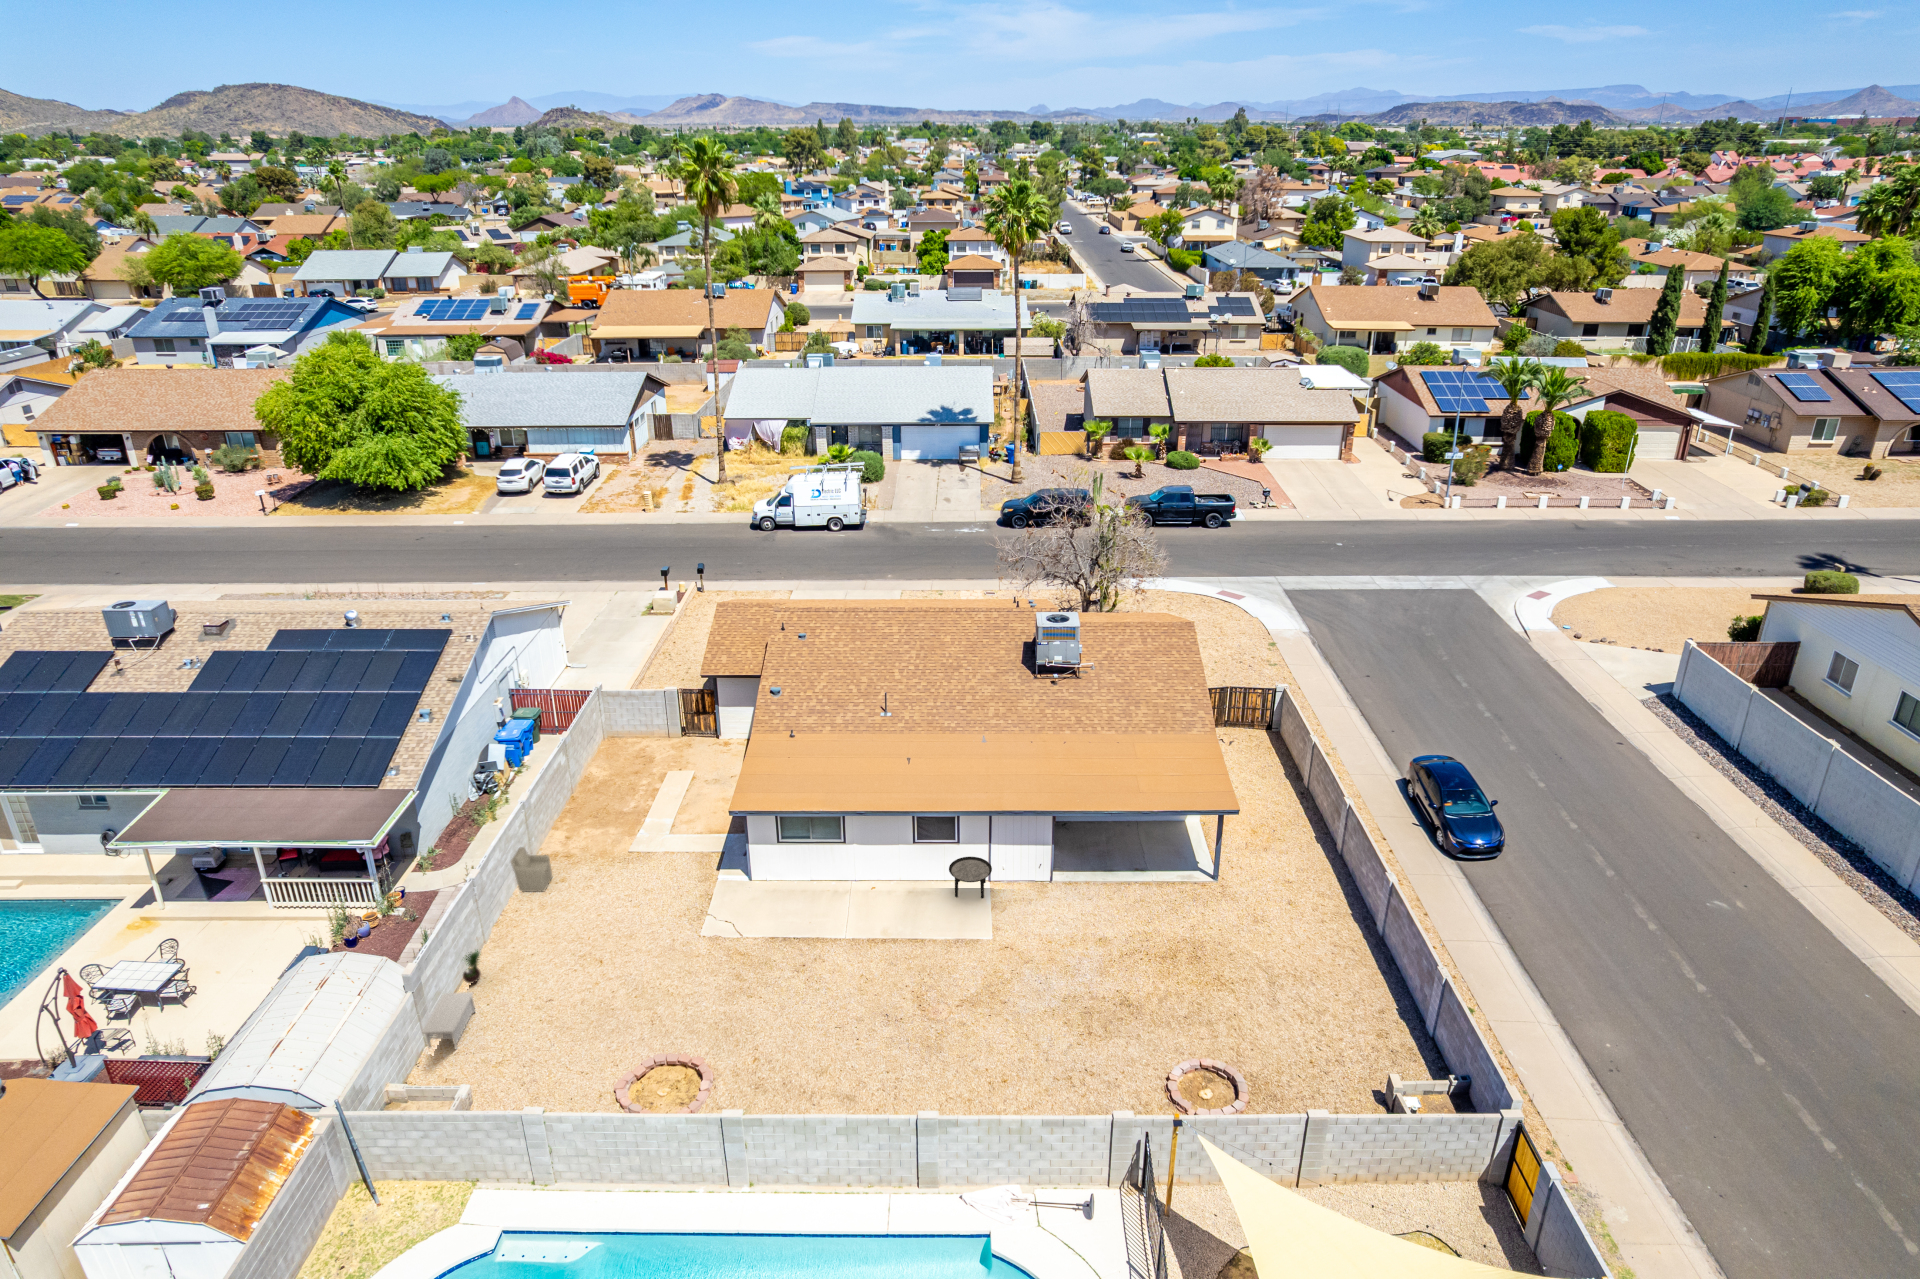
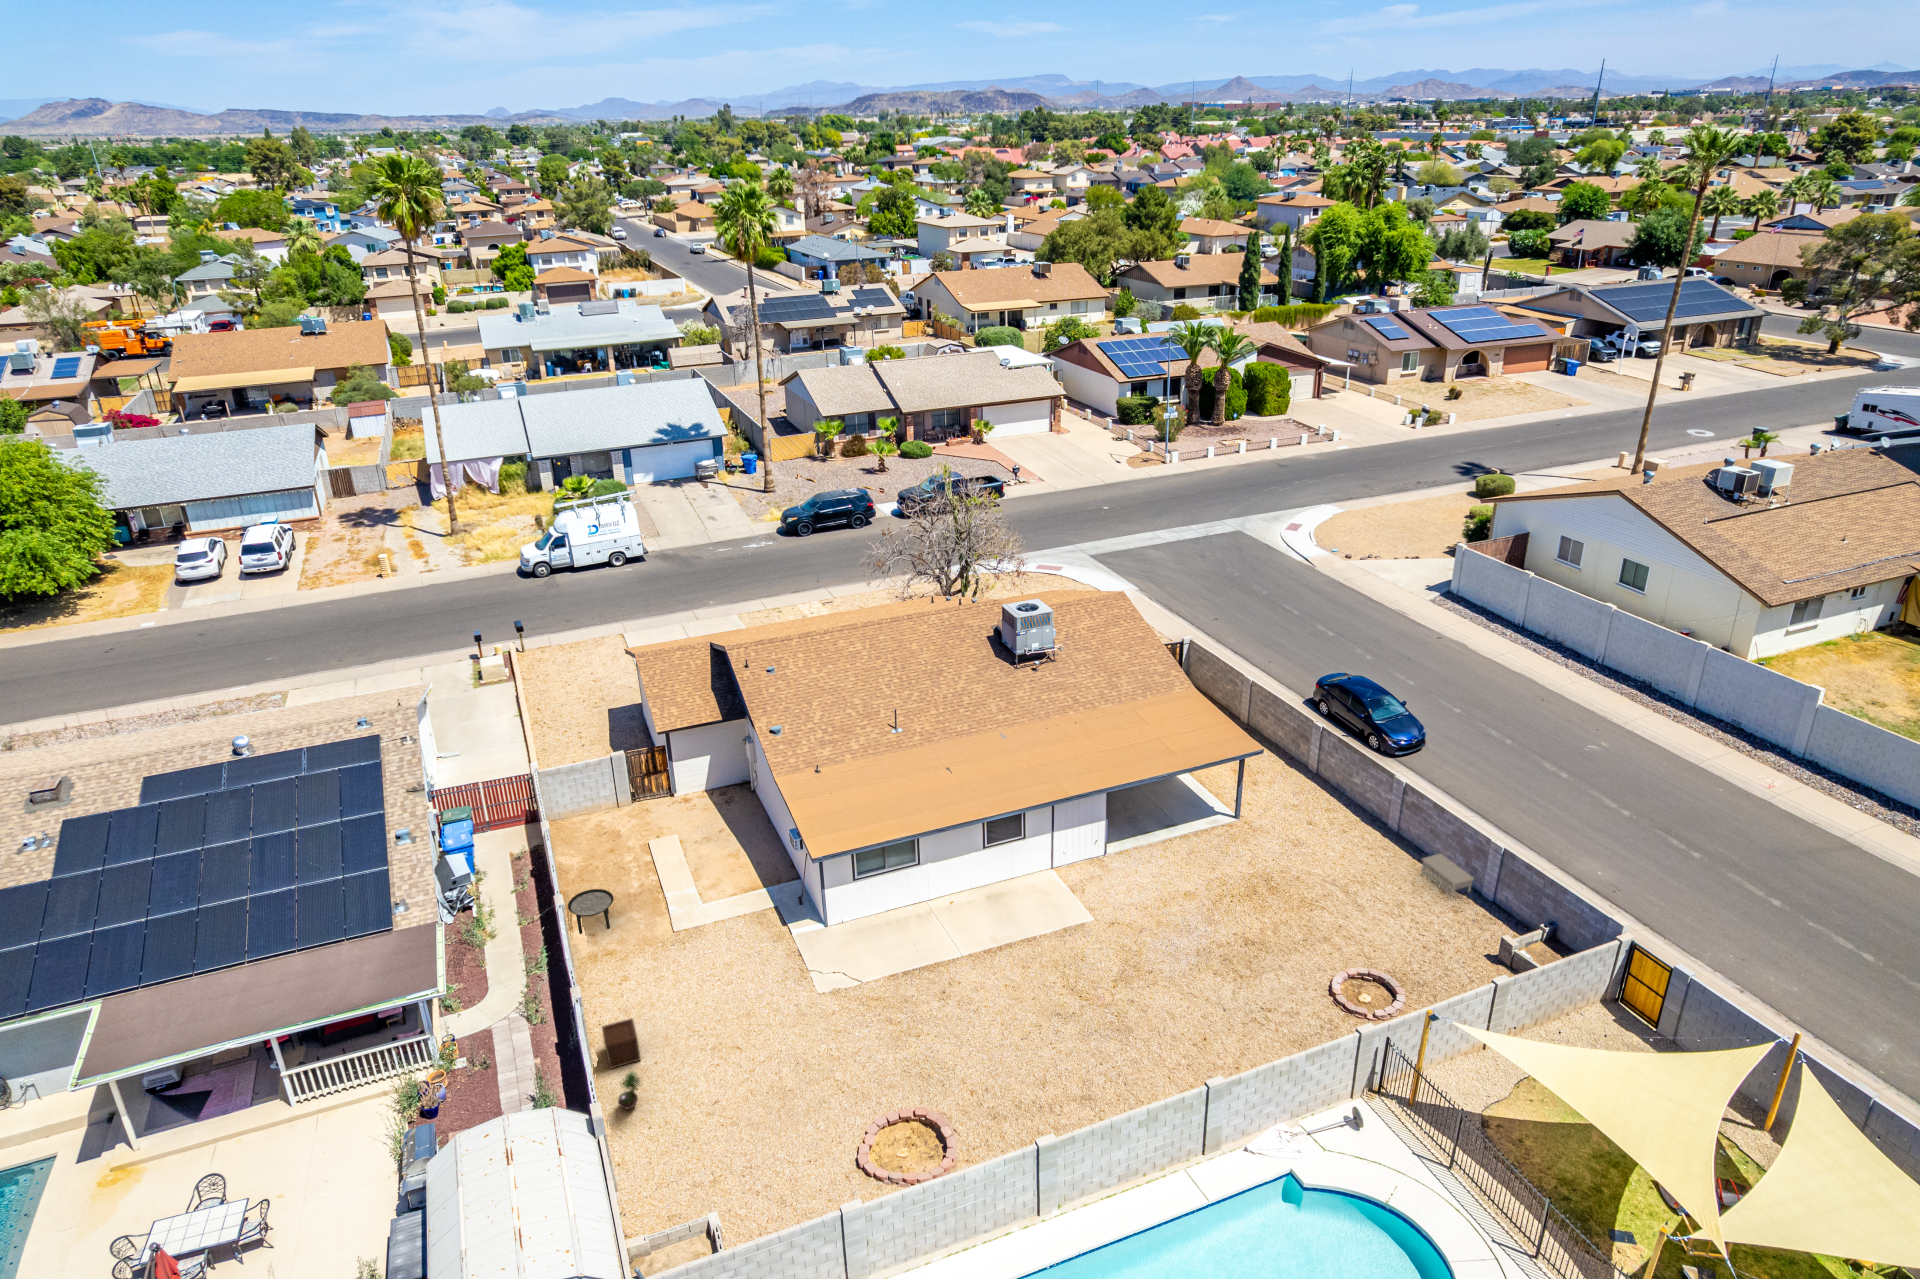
chair: present [511,847,552,892] -> none [583,954,625,1004]
round table: present [949,857,992,899] -> present [568,889,614,934]
wooden crate: none [480,908,522,947] -> present [602,1018,641,1069]
storage bench: present [422,992,475,1049] -> present [1421,854,1473,899]

